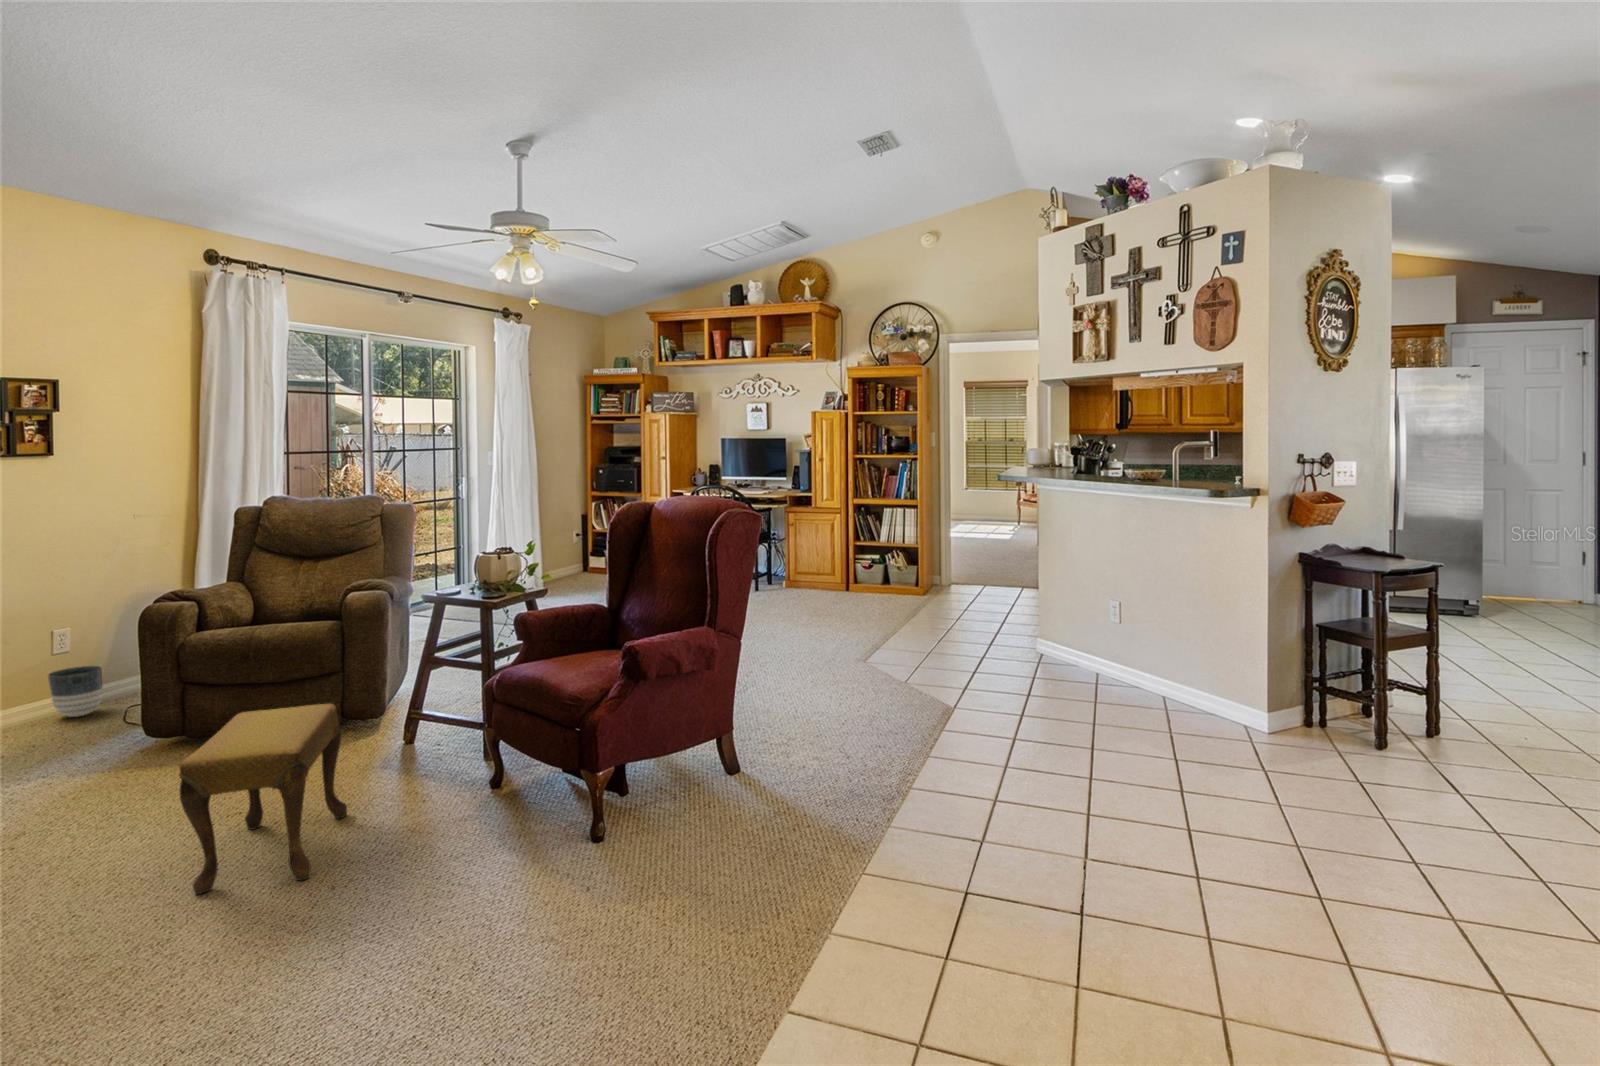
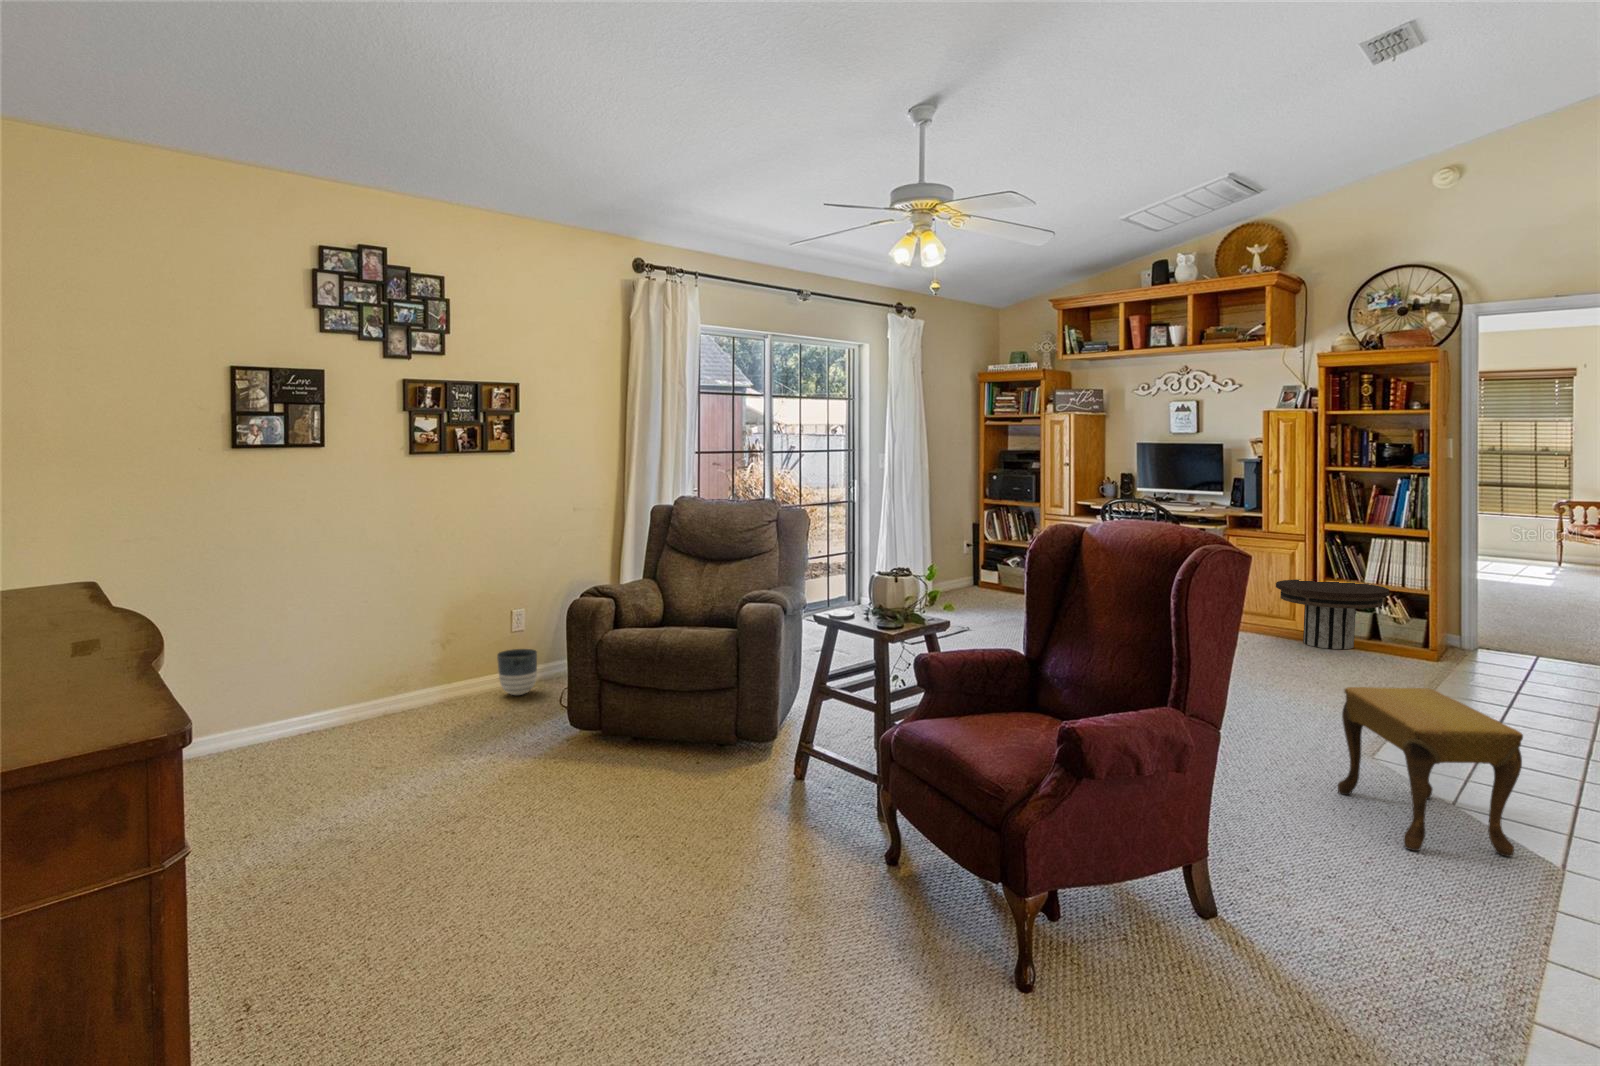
side table: none [826,546,901,599] -> present [1276,579,1389,649]
footstool: present [179,704,347,894] -> present [1338,687,1523,857]

